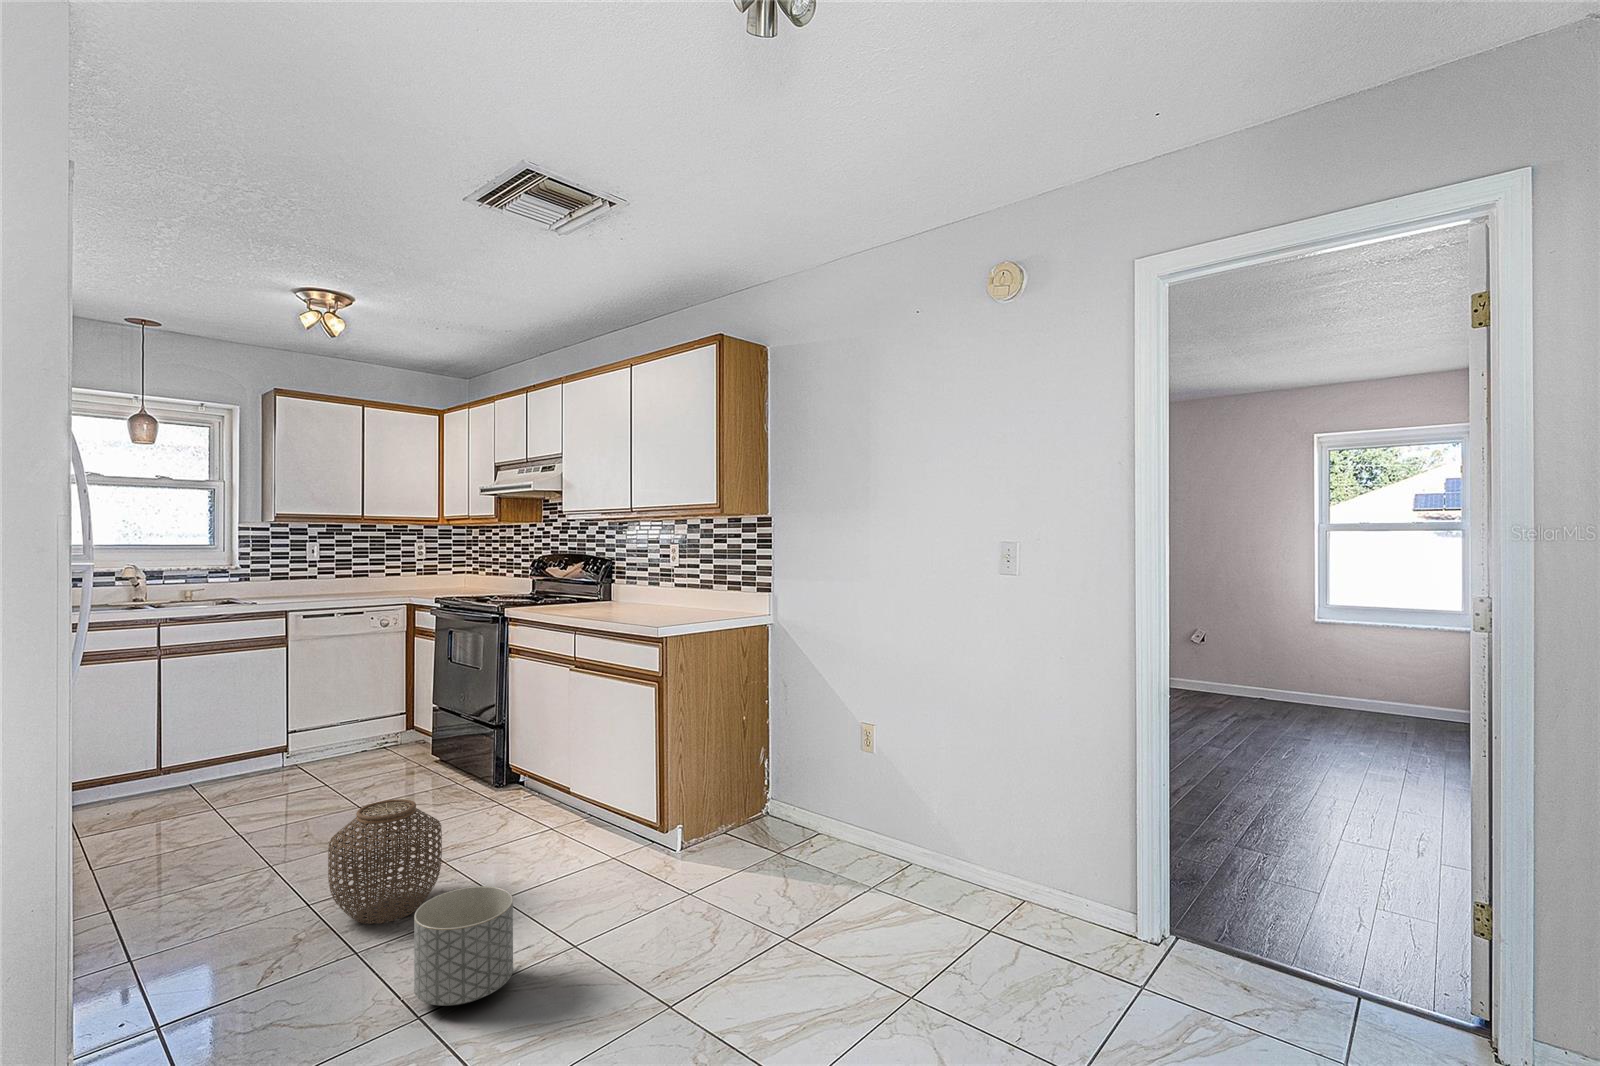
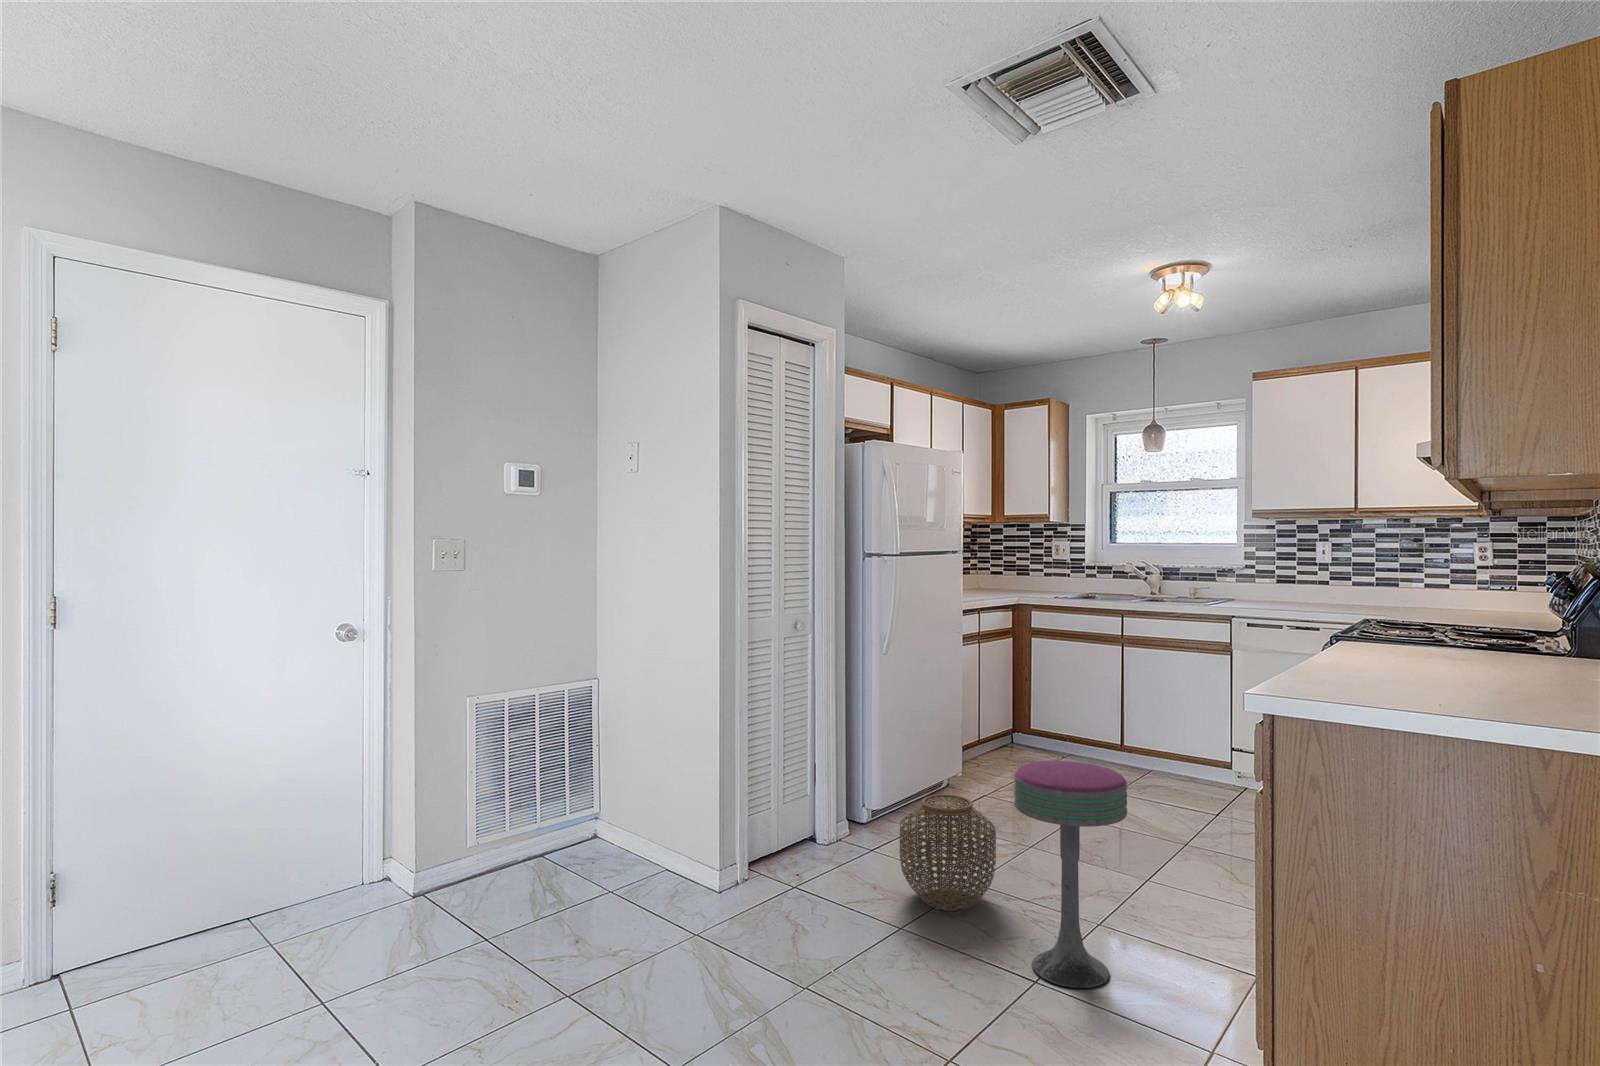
bar stool: none [516,709,605,887] -> present [1014,761,1127,988]
planter: present [414,886,513,1006] -> none [774,870,856,973]

